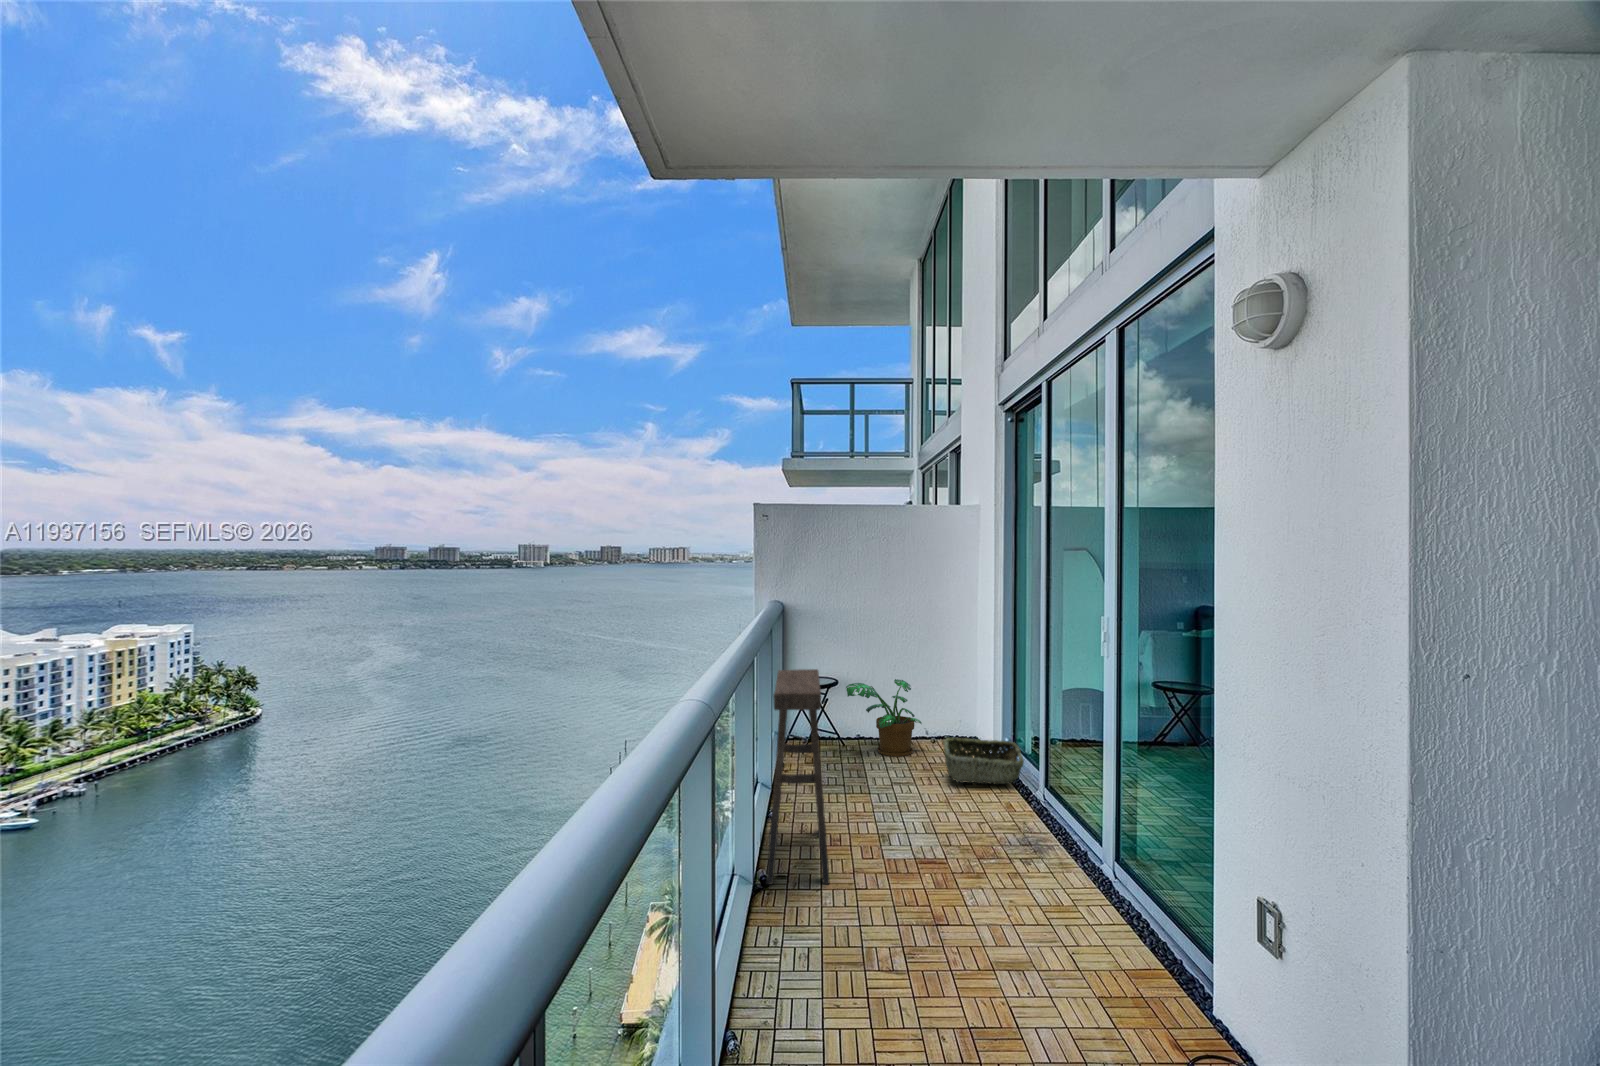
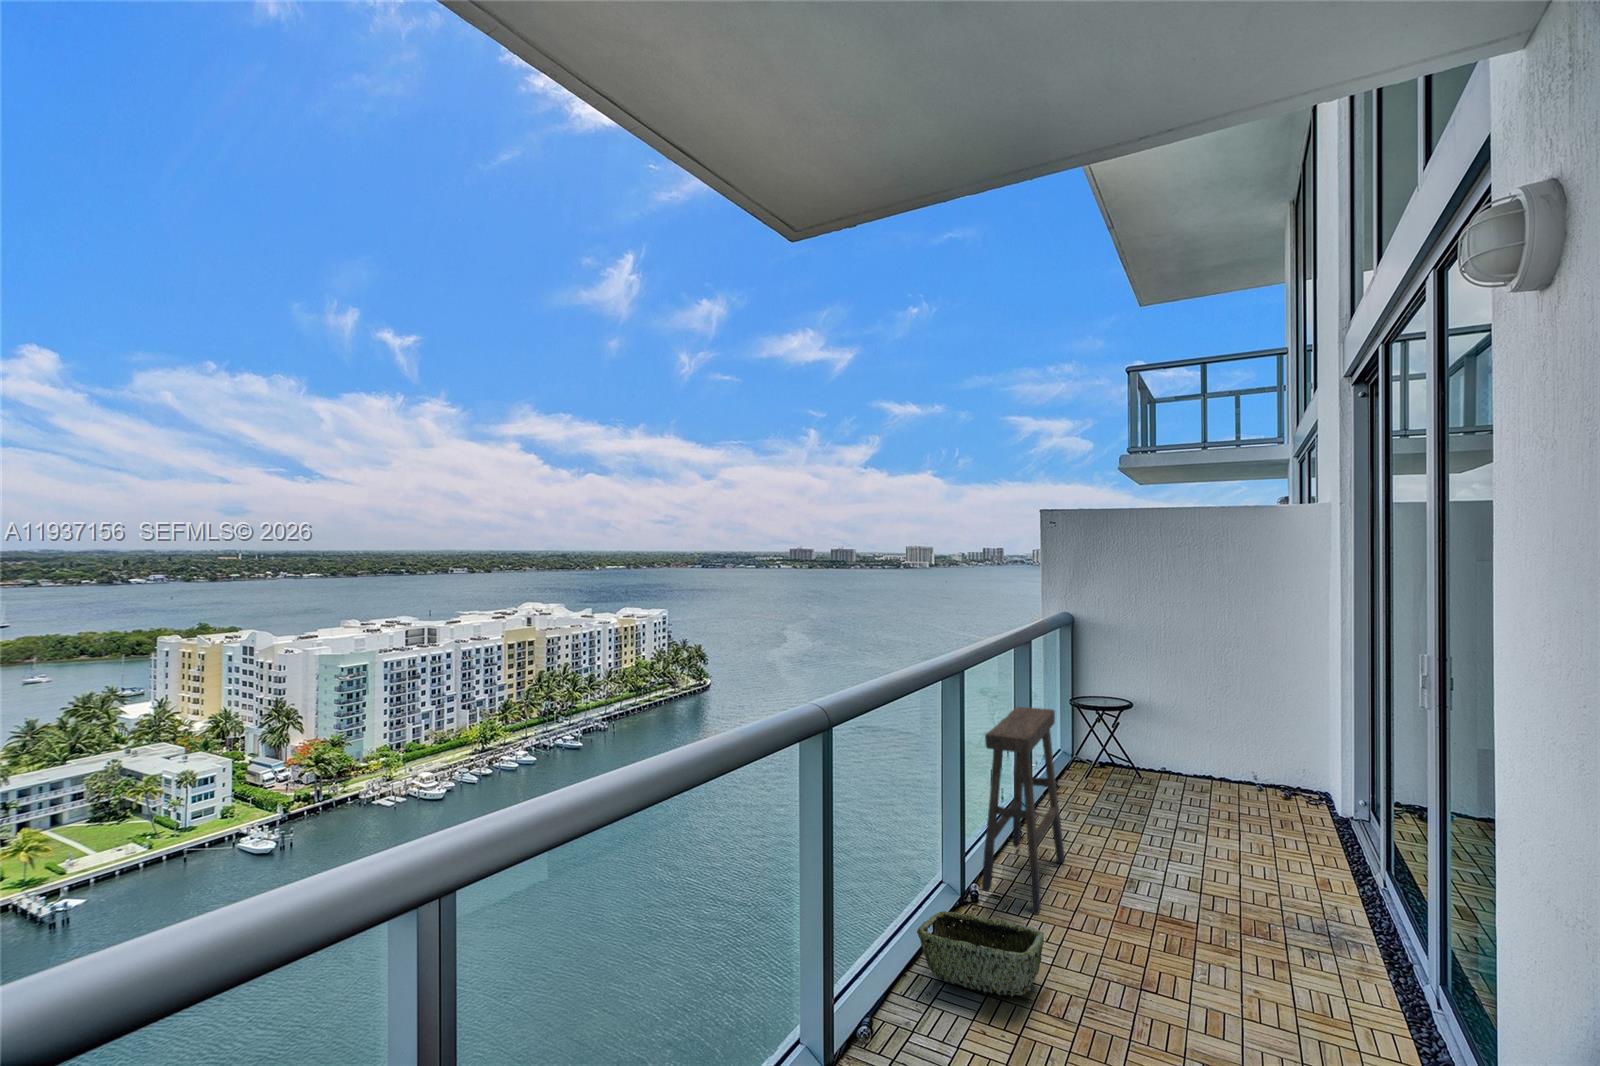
potted plant: present [846,679,922,757] -> none [1127,714,1217,796]
woven basket: present [943,738,1024,784] -> present [917,911,1044,997]

